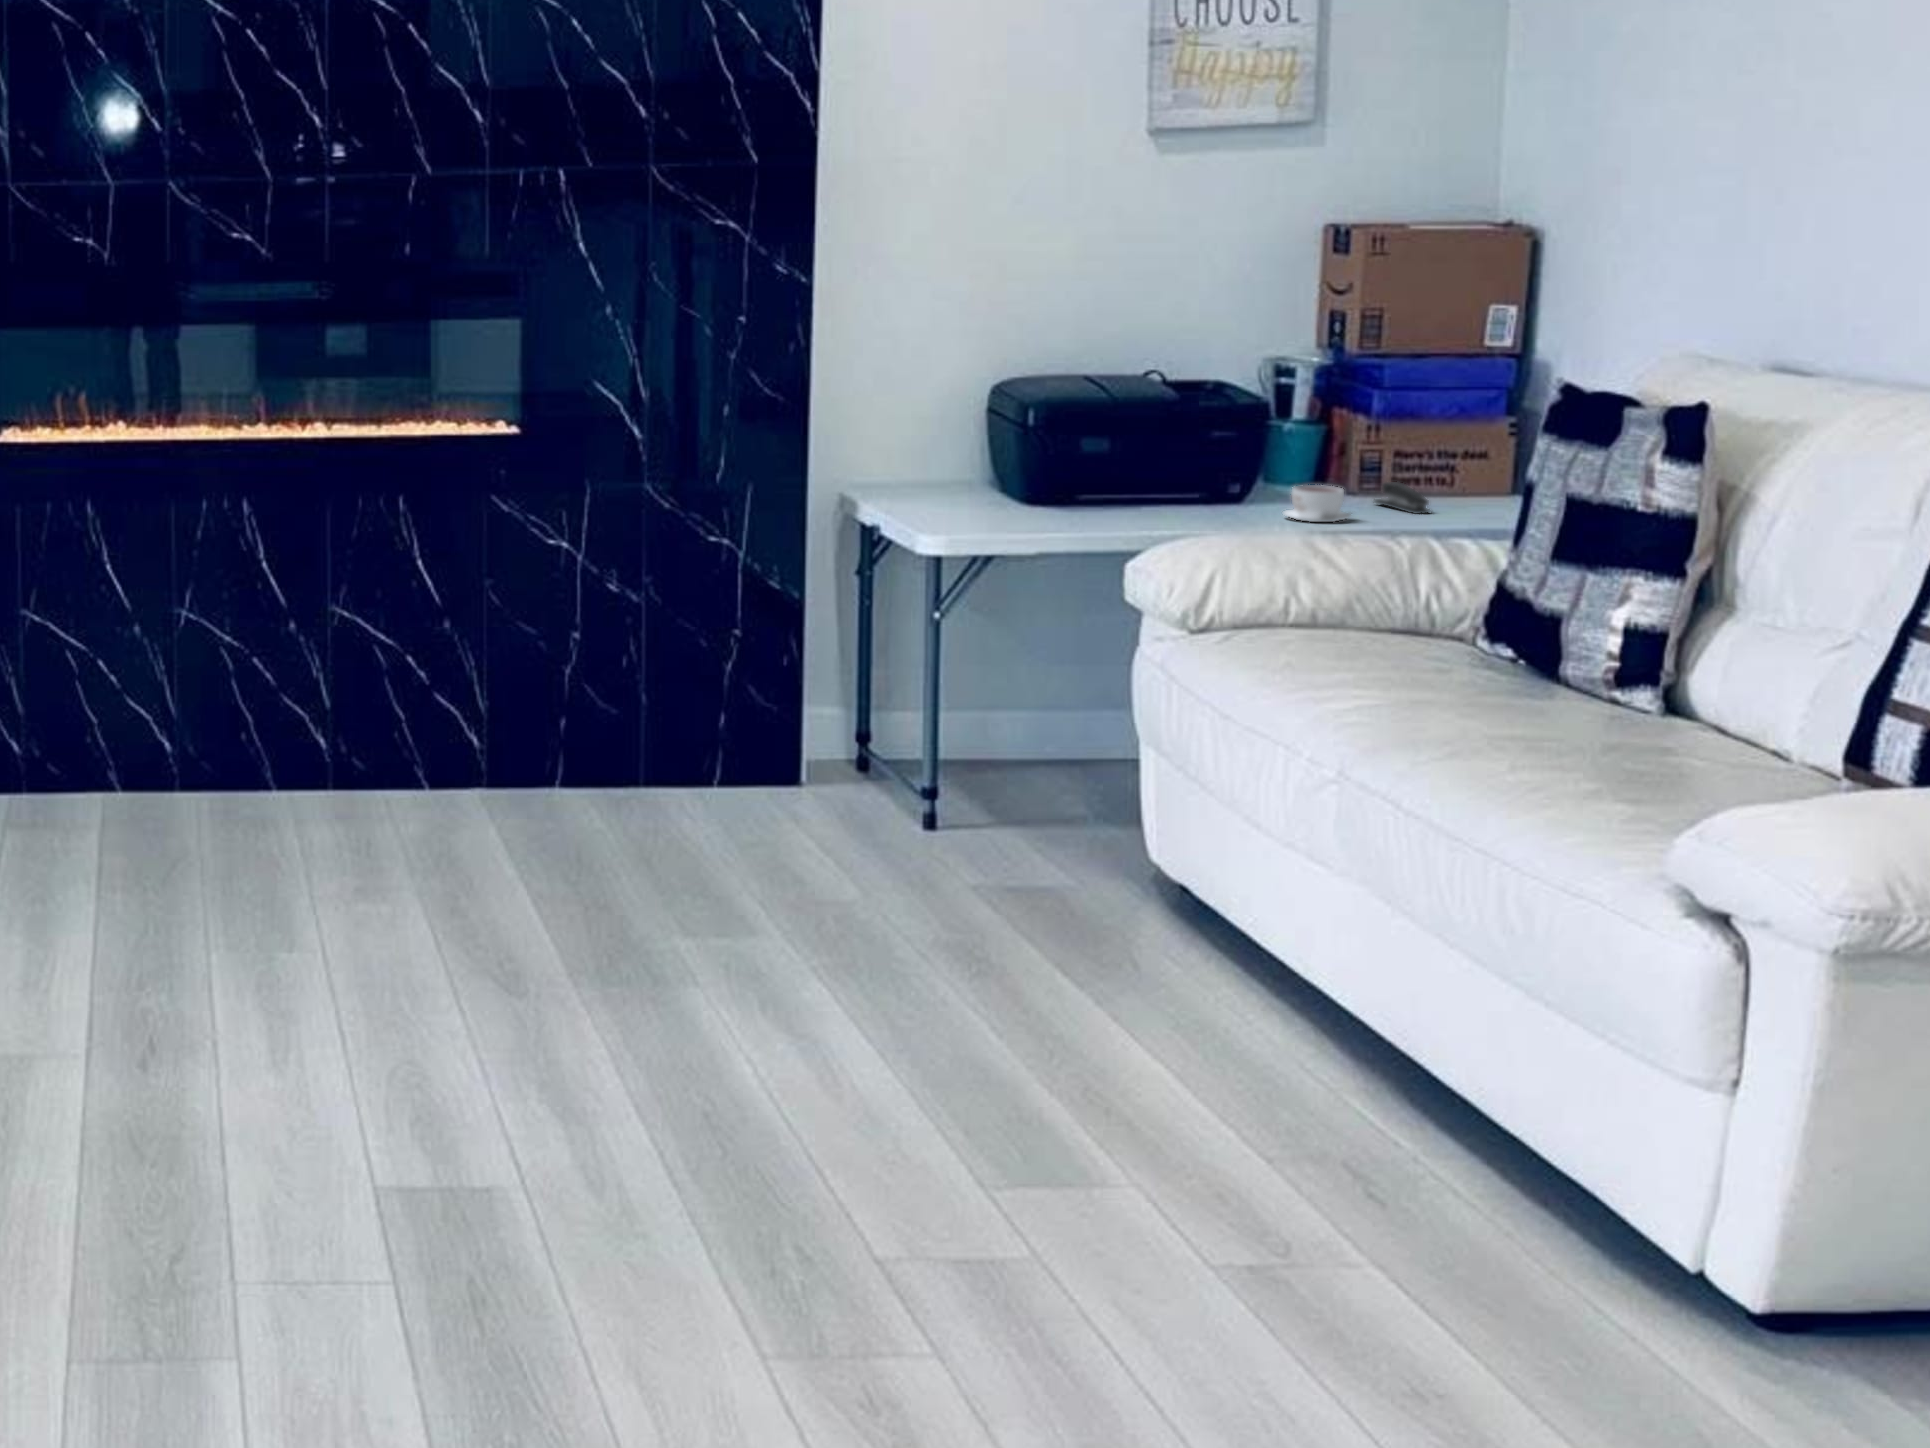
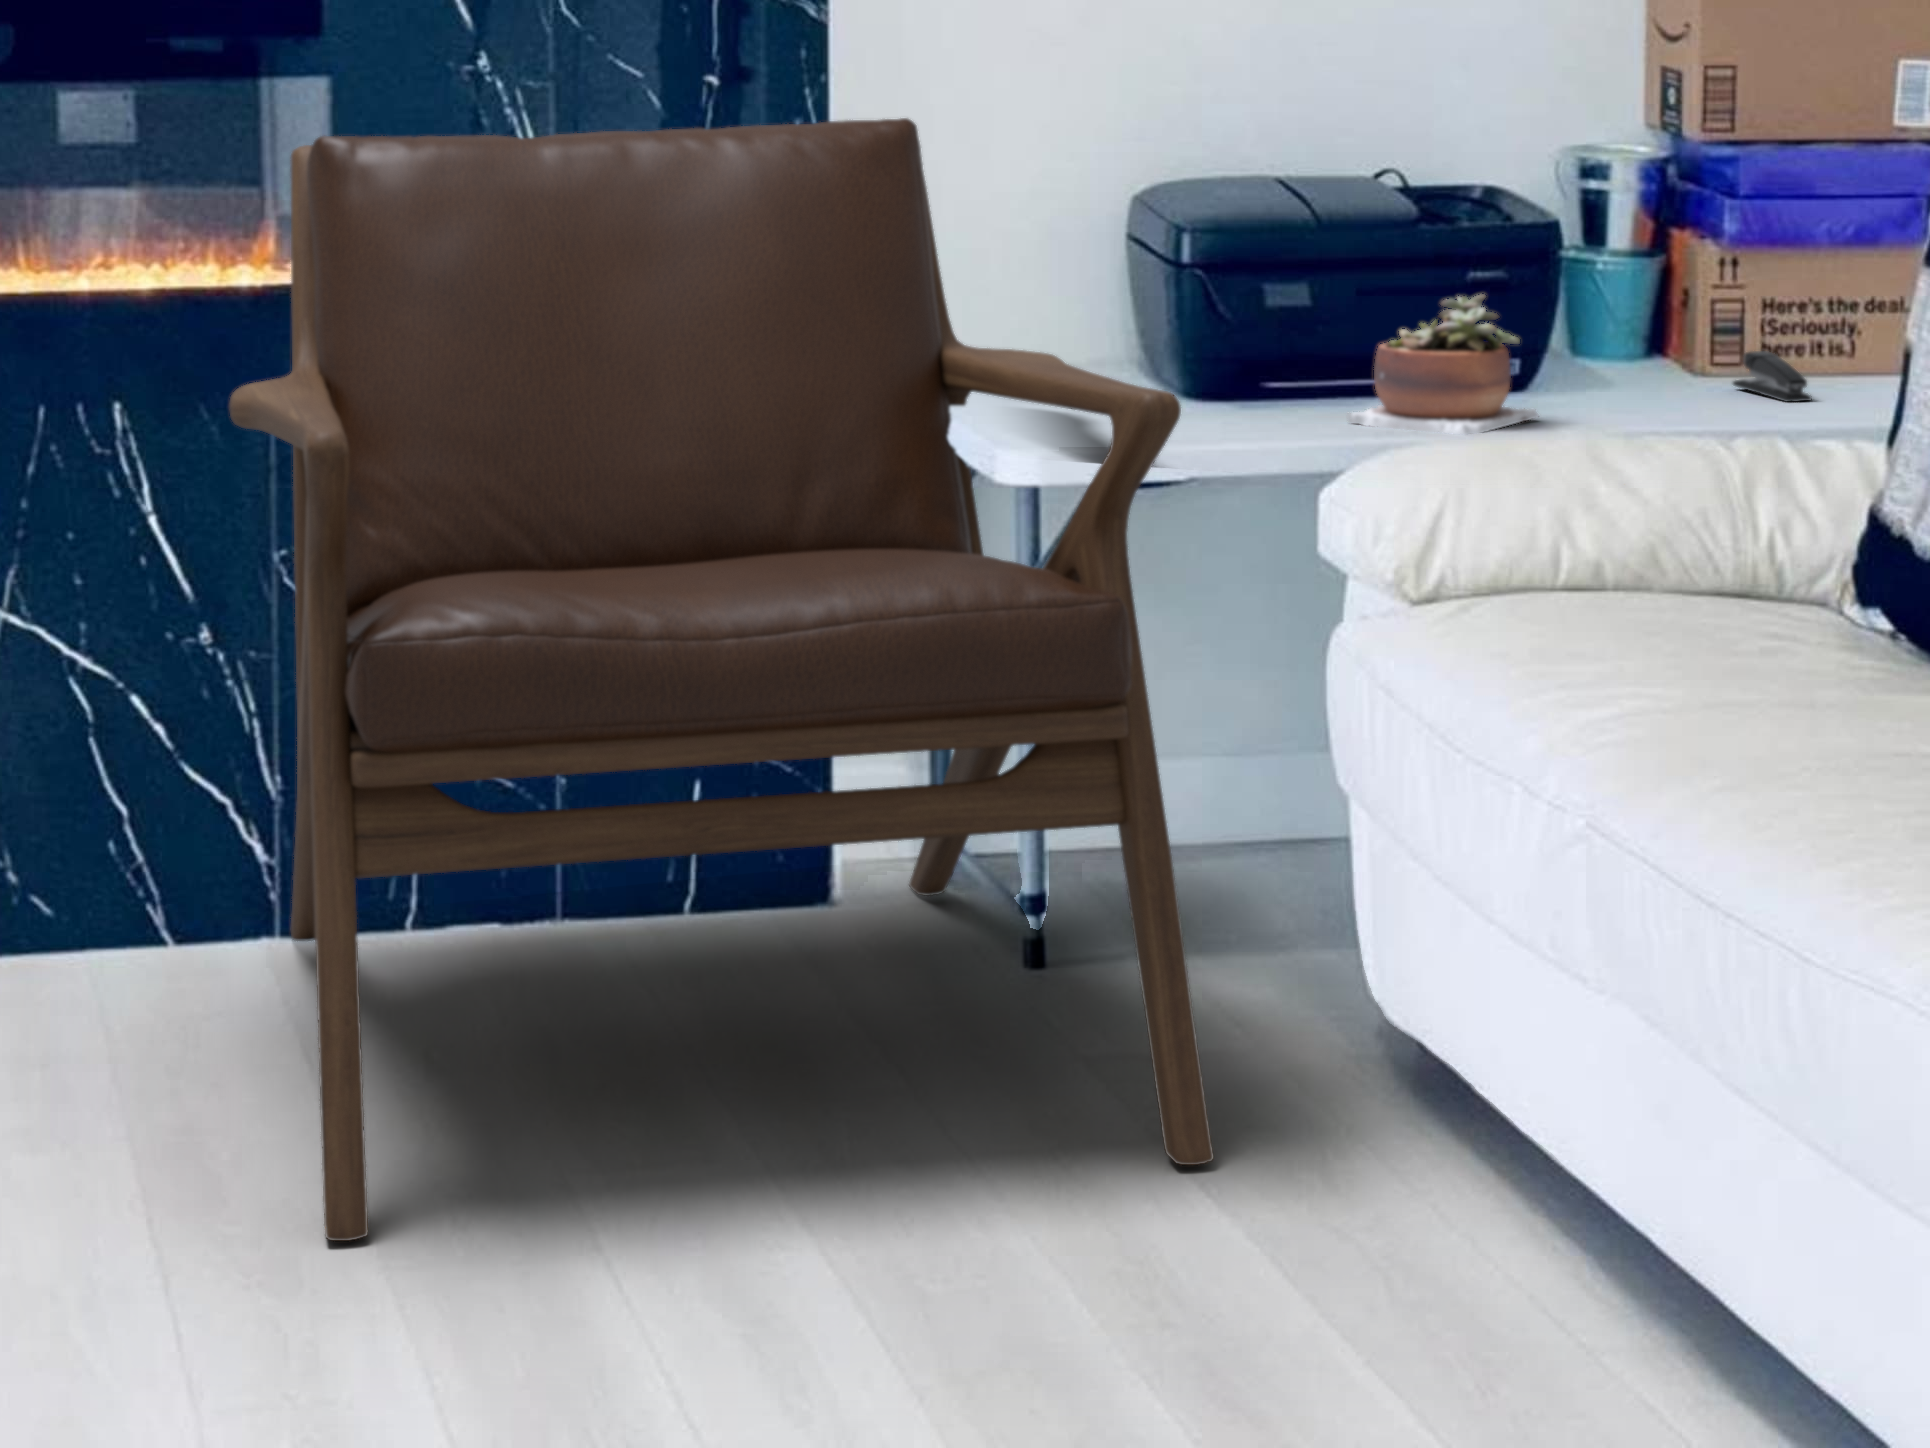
lounge chair: none [478,342,1064,955] -> present [229,118,1213,1241]
succulent plant: none [1134,448,1258,532] -> present [1348,294,1539,434]
coffee cup: present [1284,485,1351,522] -> none [1581,356,1694,417]

